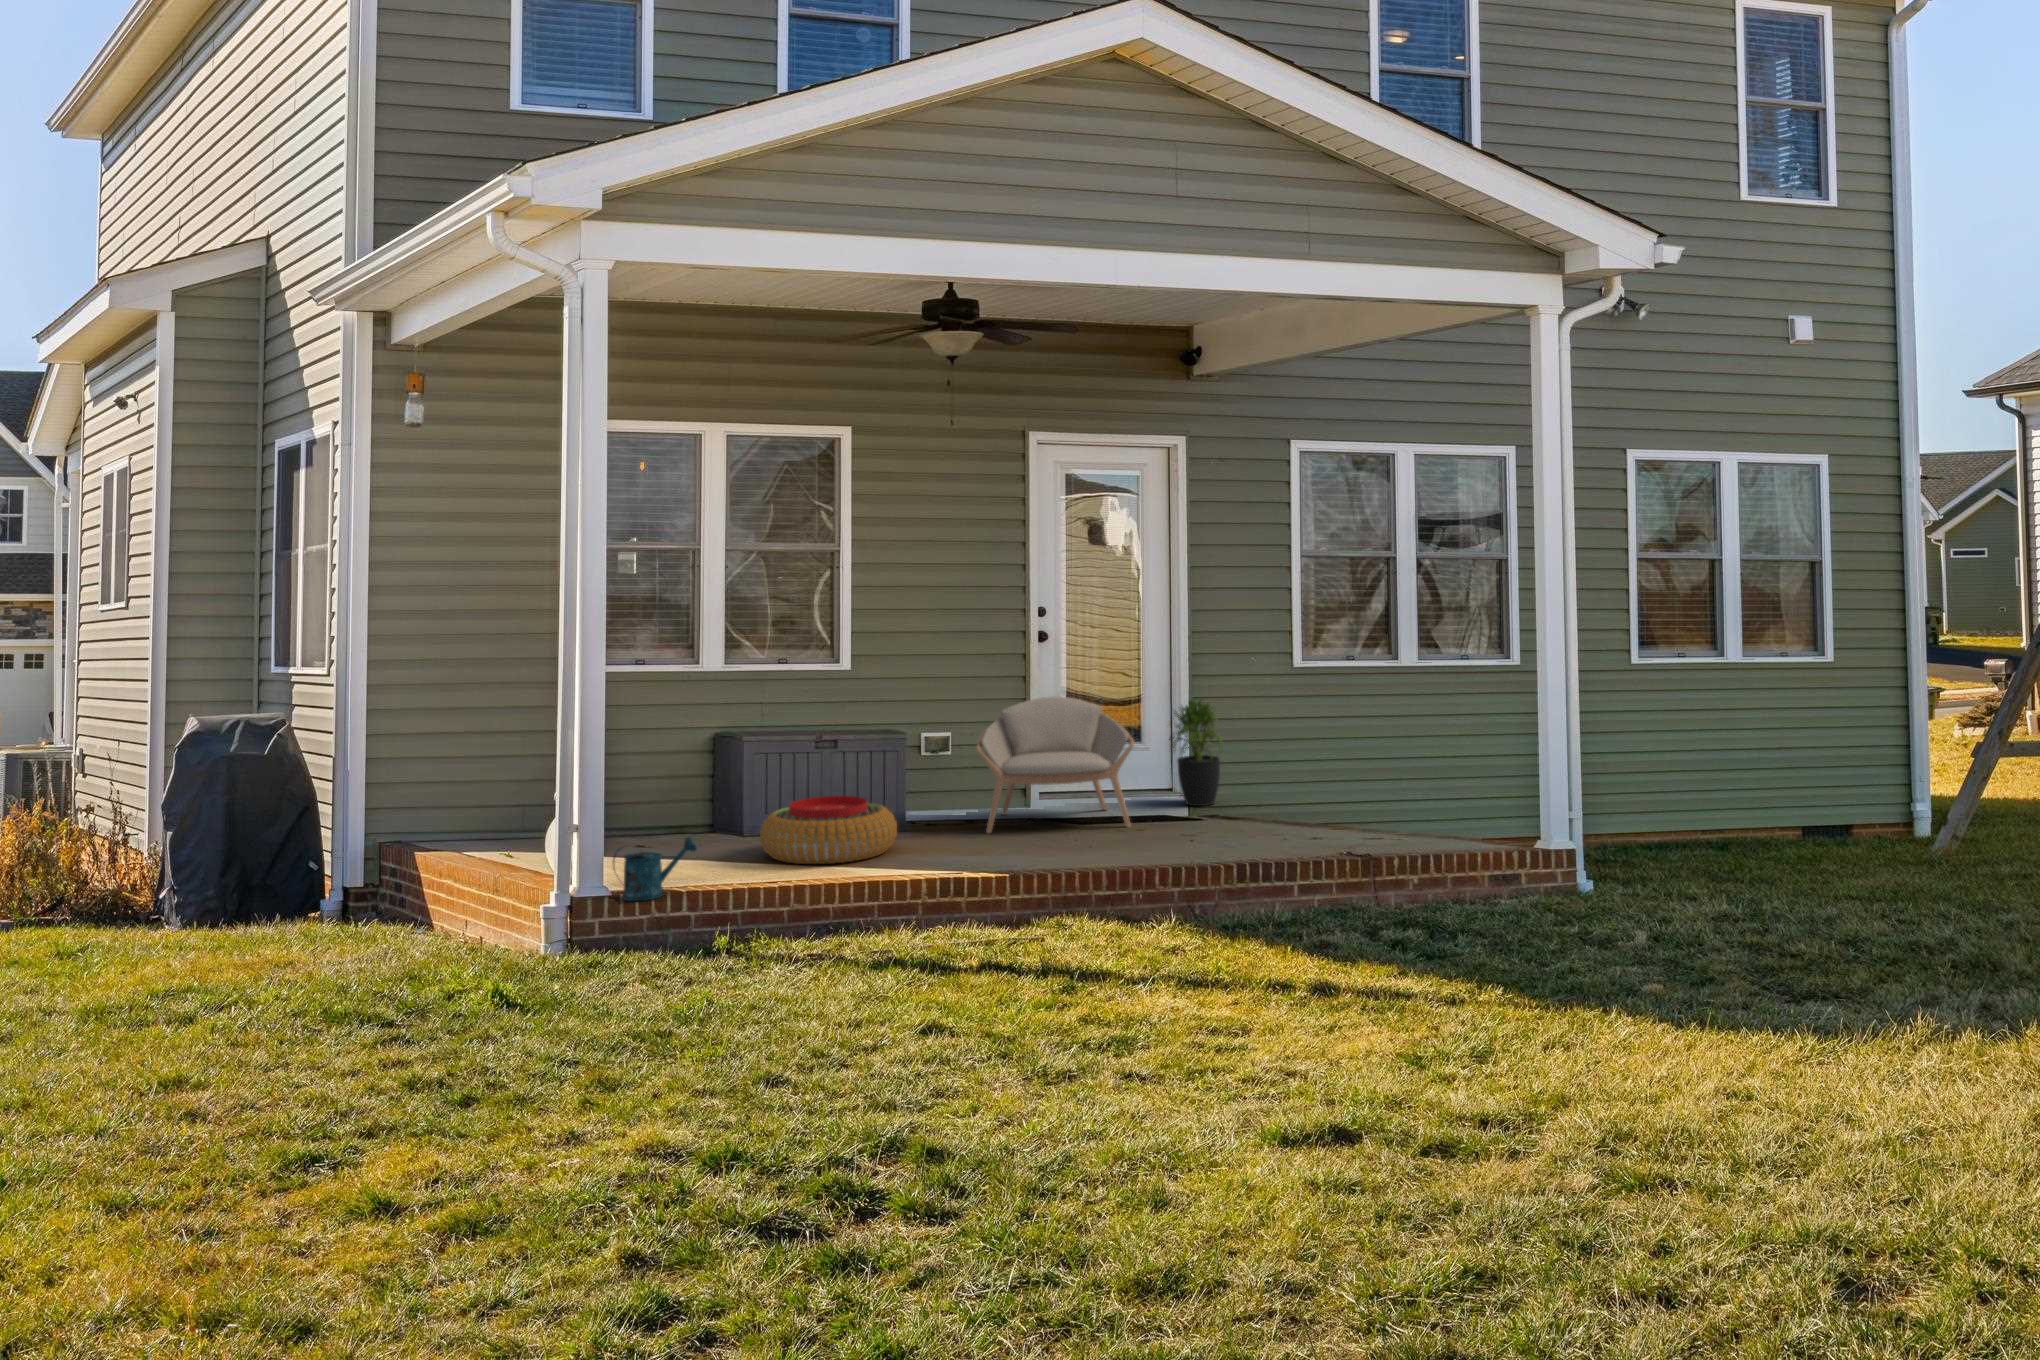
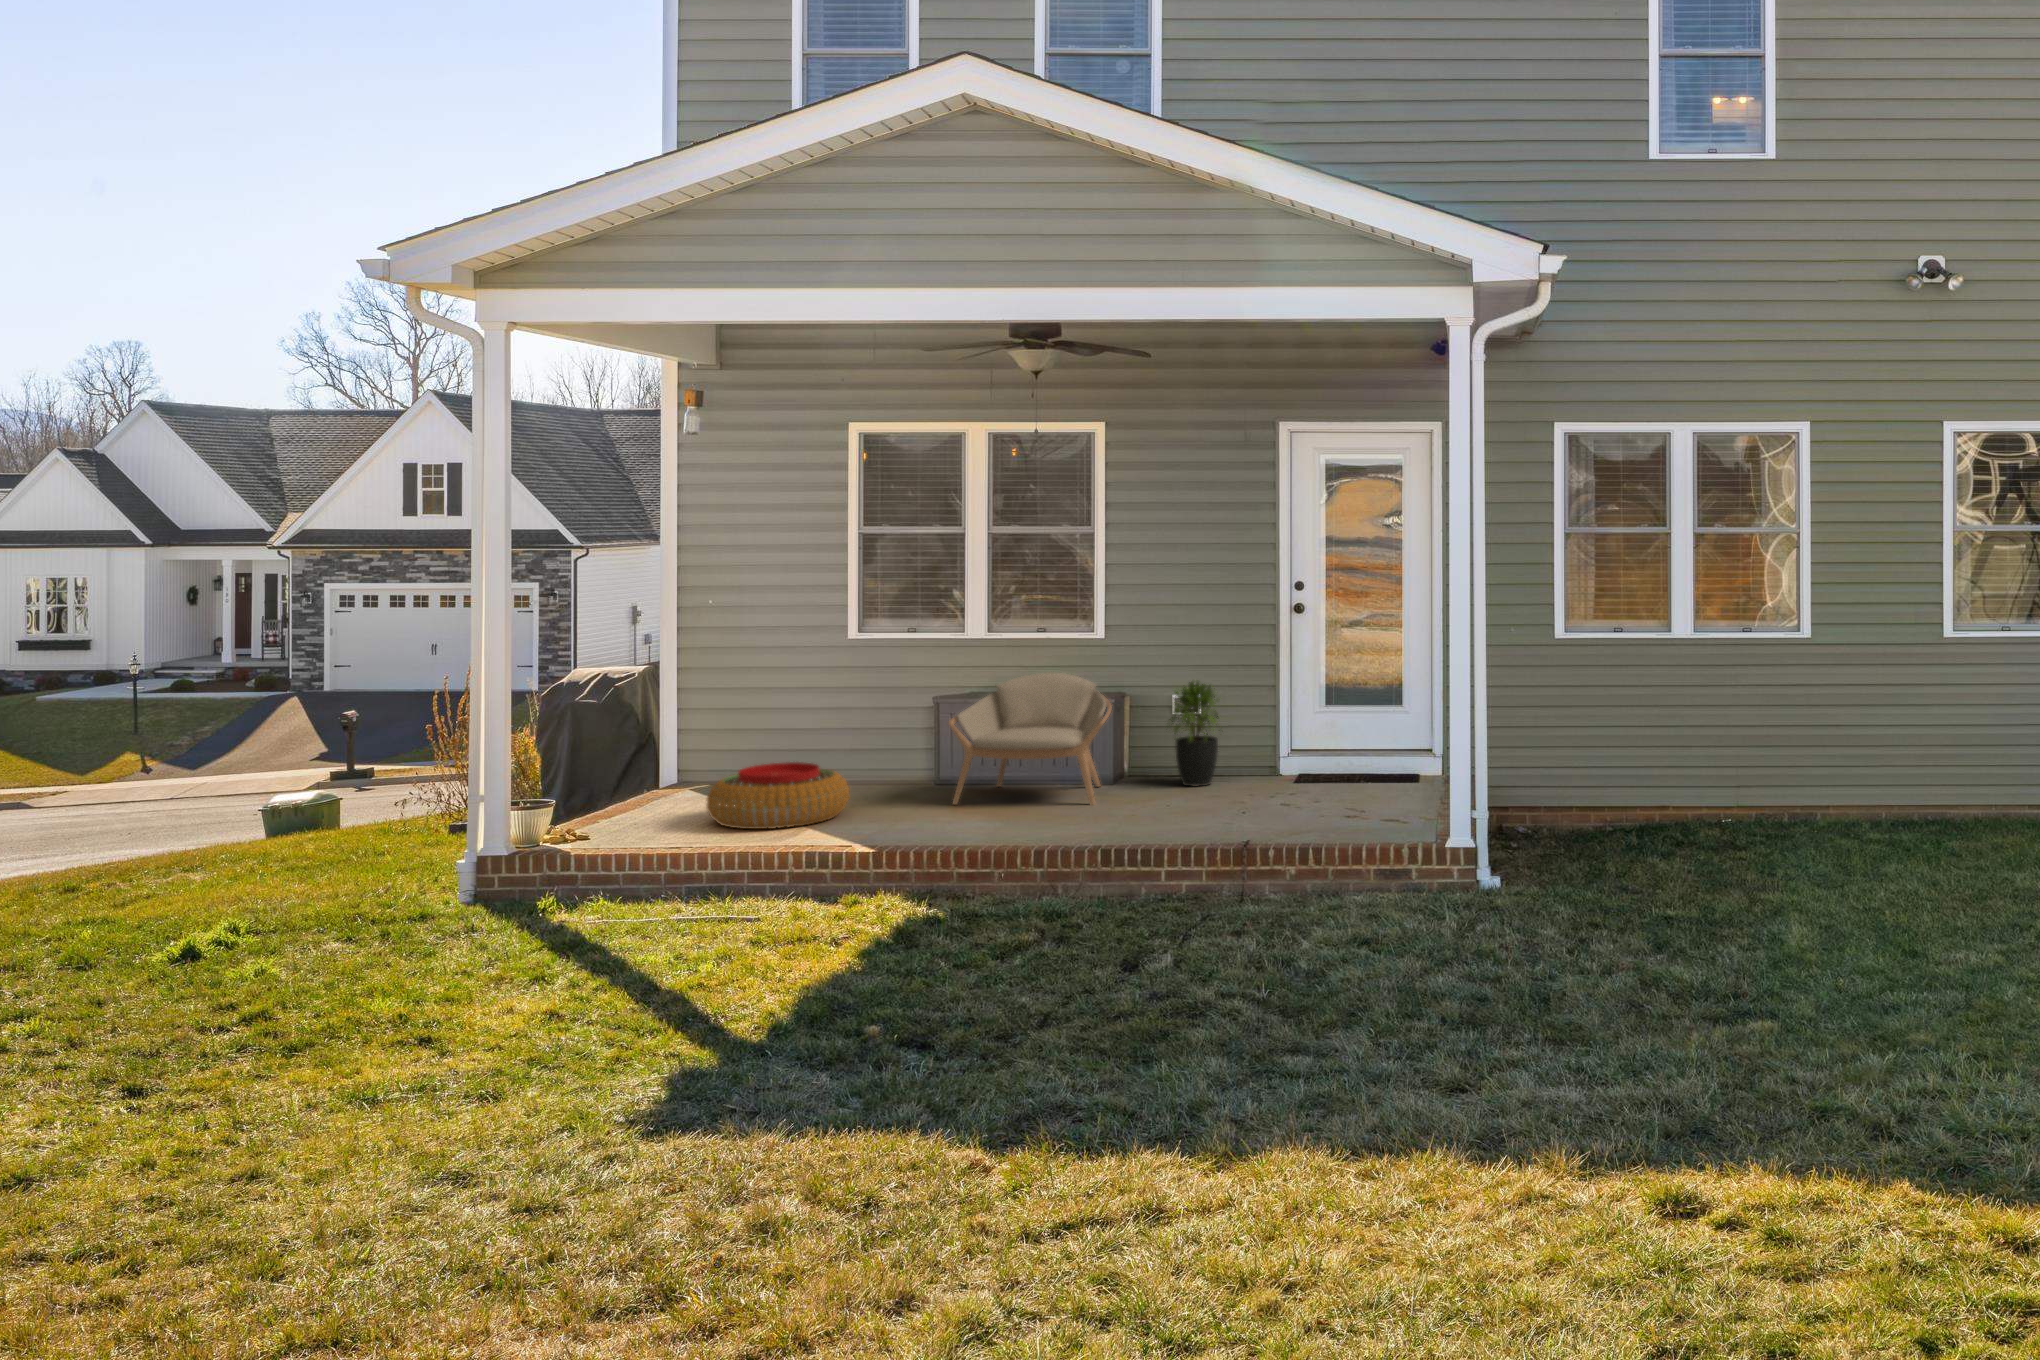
watering can: present [613,837,697,901] -> none [508,797,601,858]

